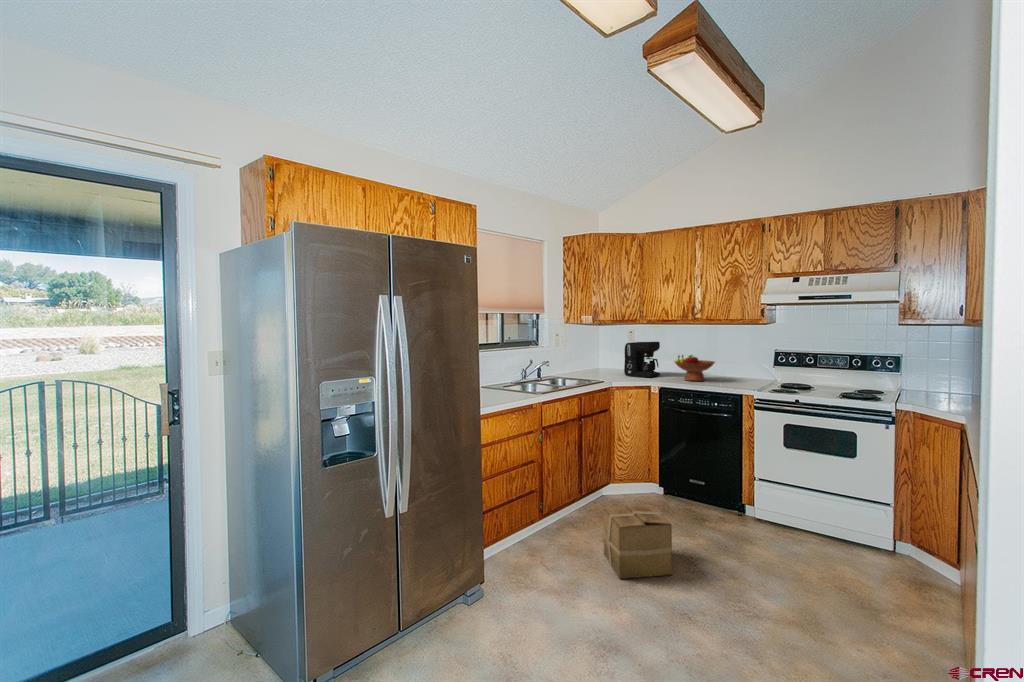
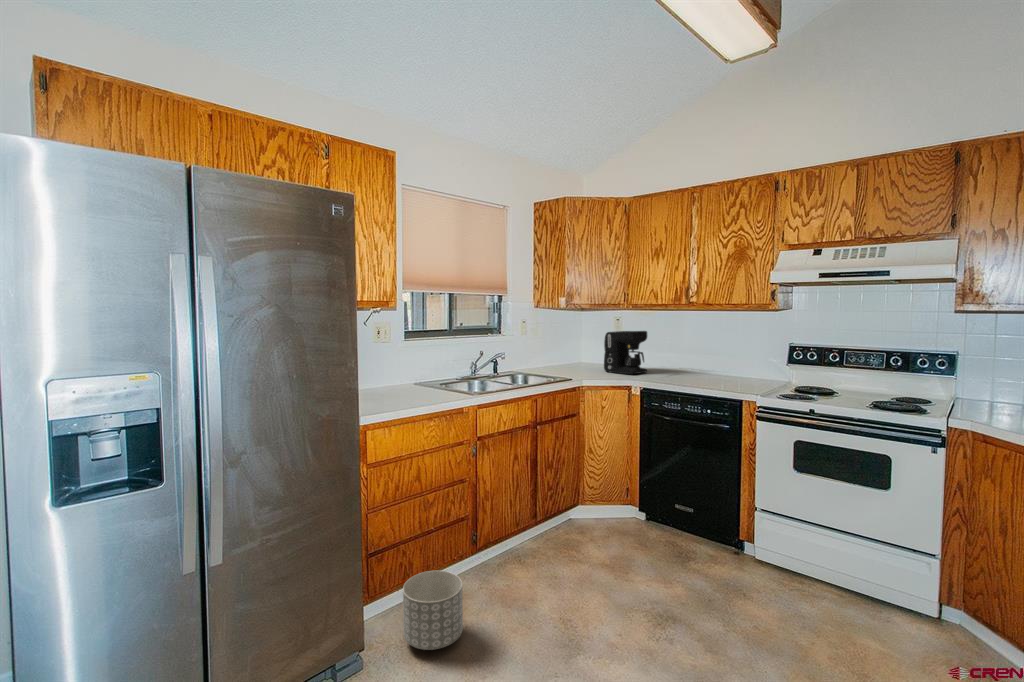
fruit bowl: present [675,355,715,381] -> none [662,348,713,381]
cardboard box: present [603,504,672,579] -> none [544,542,627,647]
planter: none [505,528,549,583] -> present [403,570,463,650]

